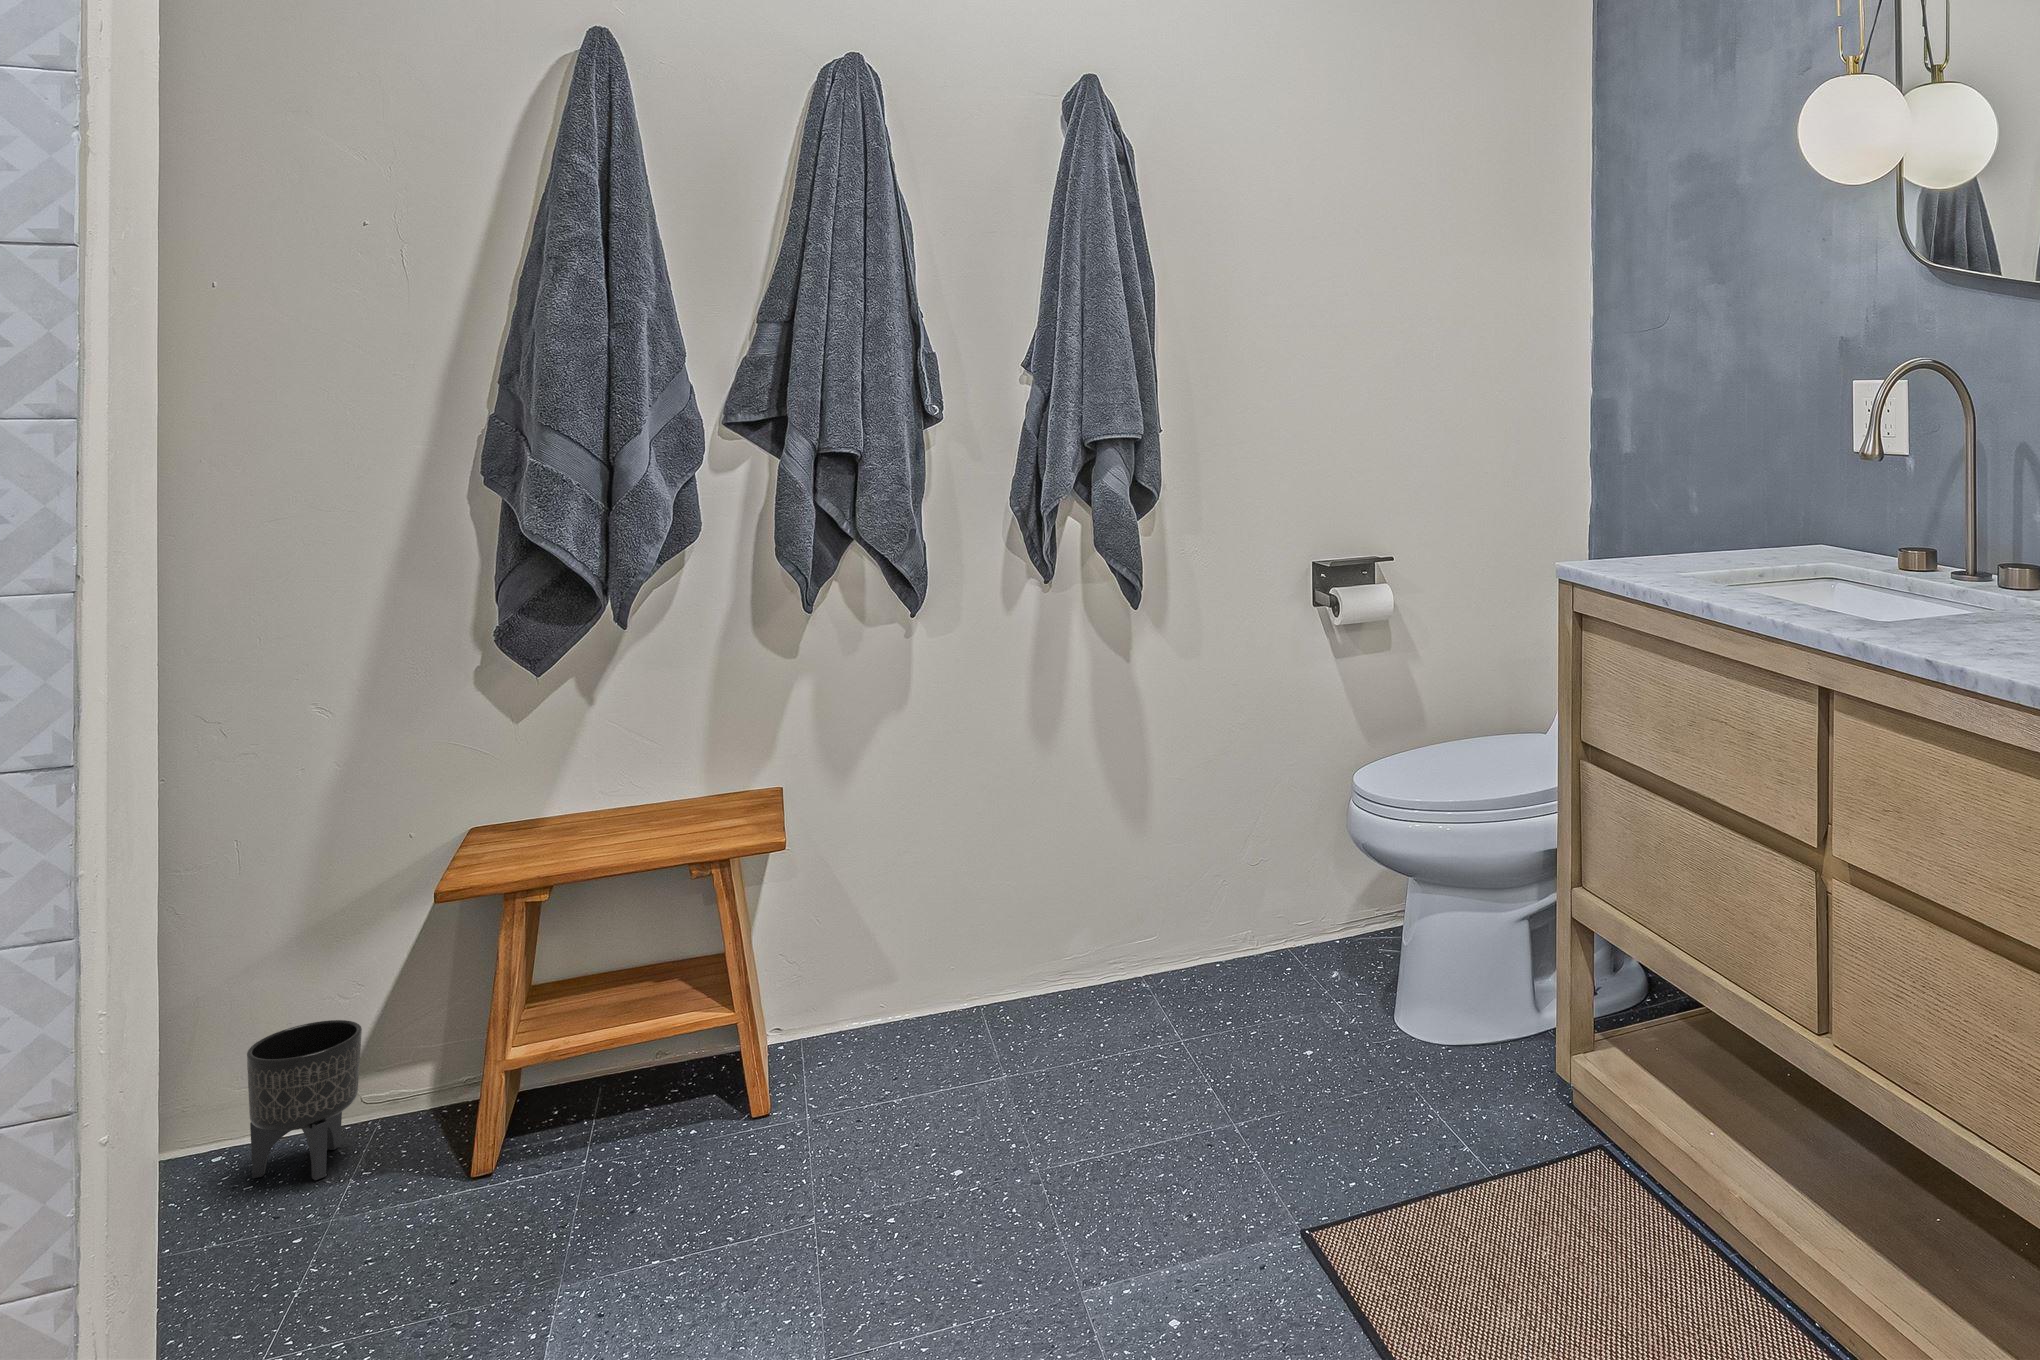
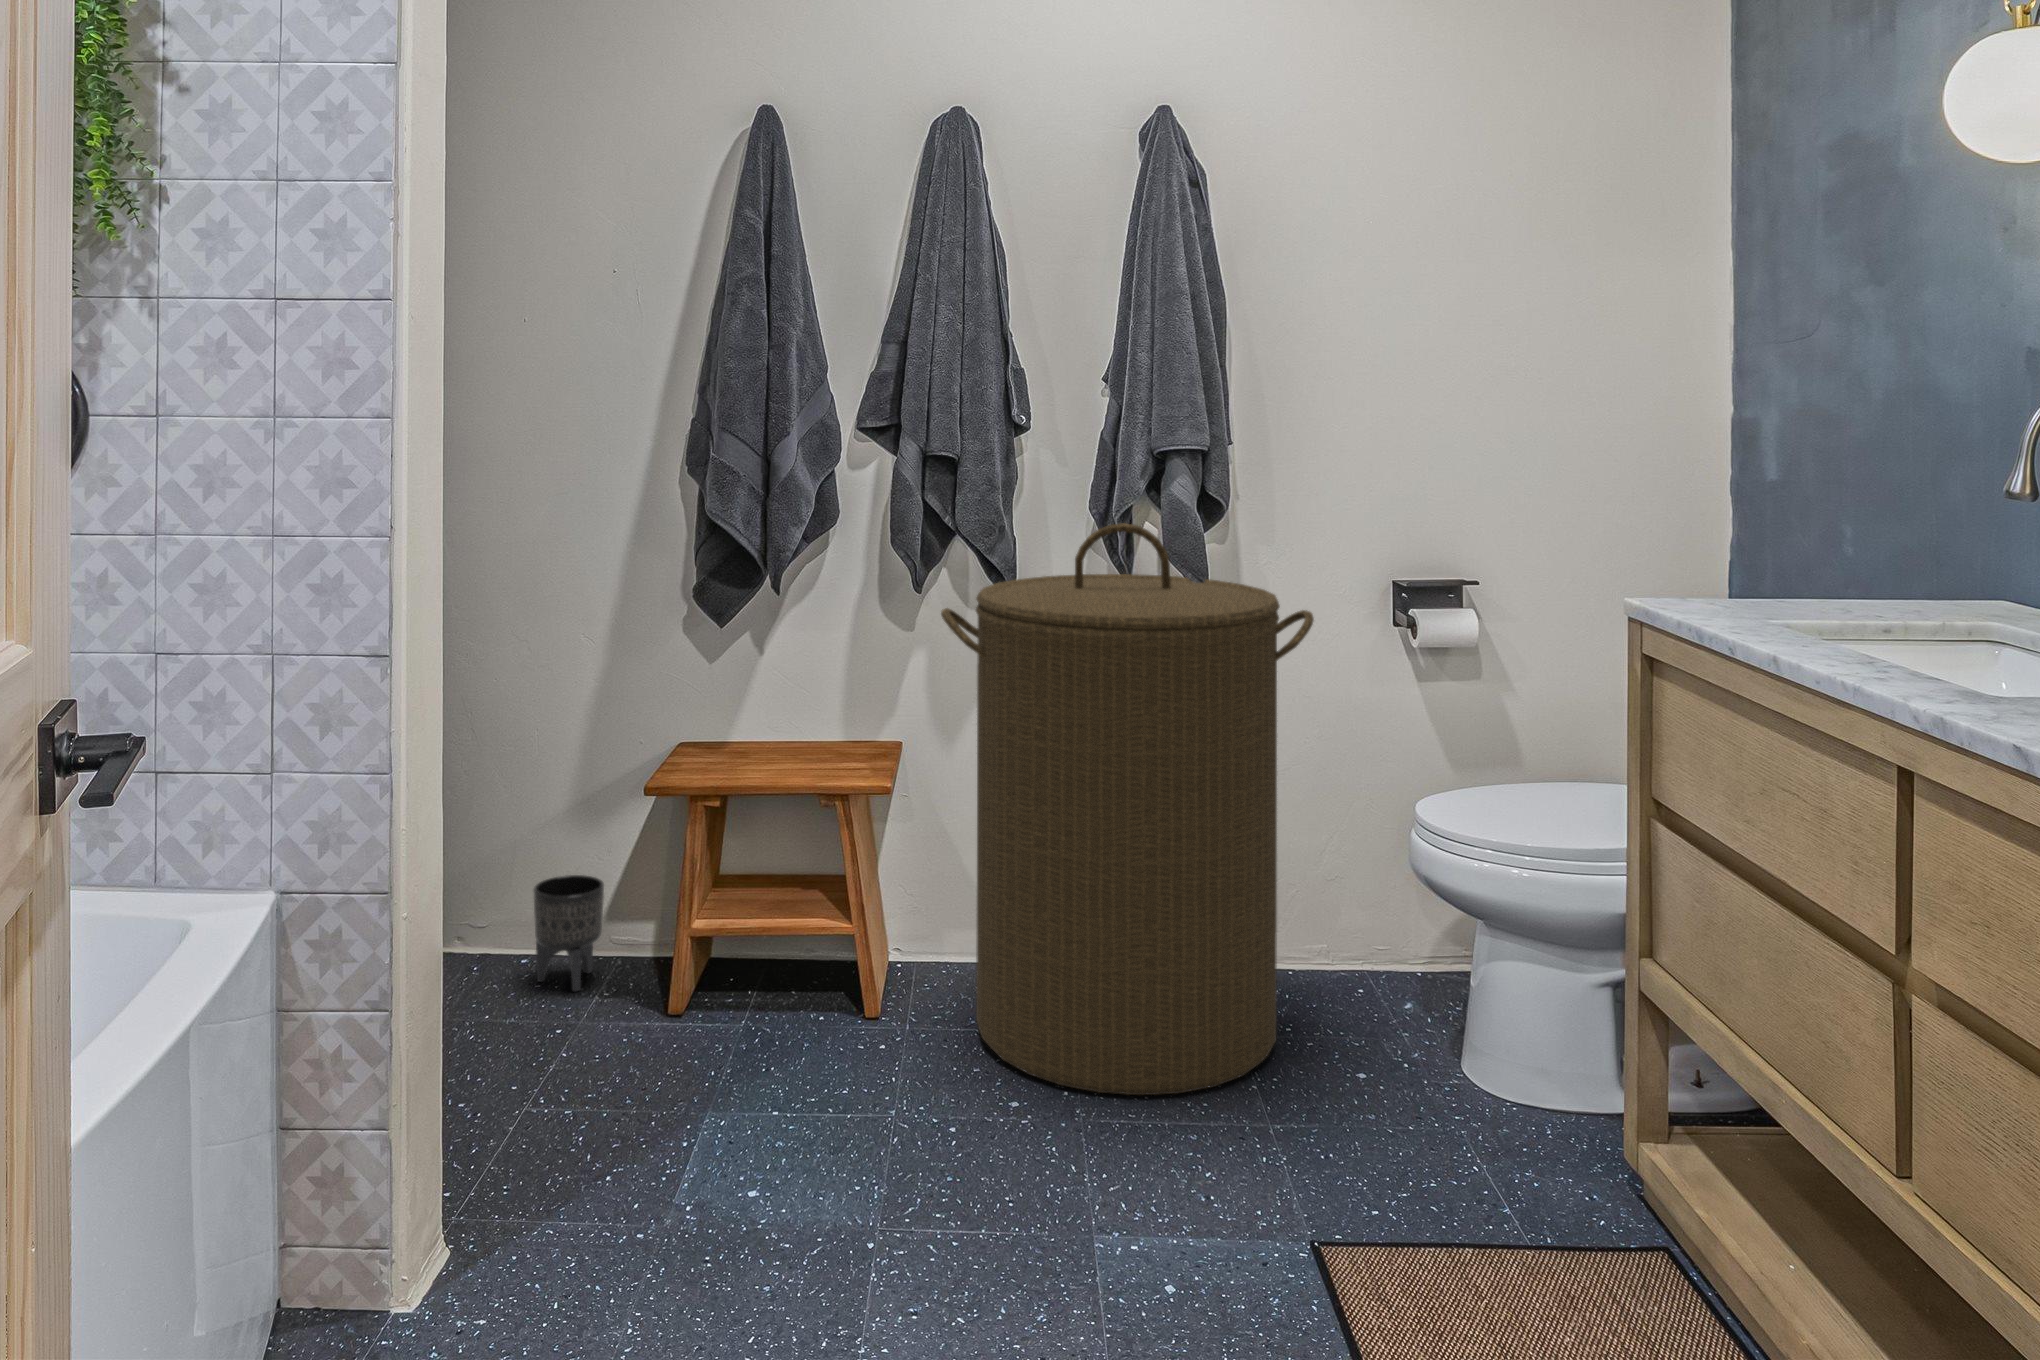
laundry hamper: none [850,517,1262,1154] -> present [941,523,1314,1095]

